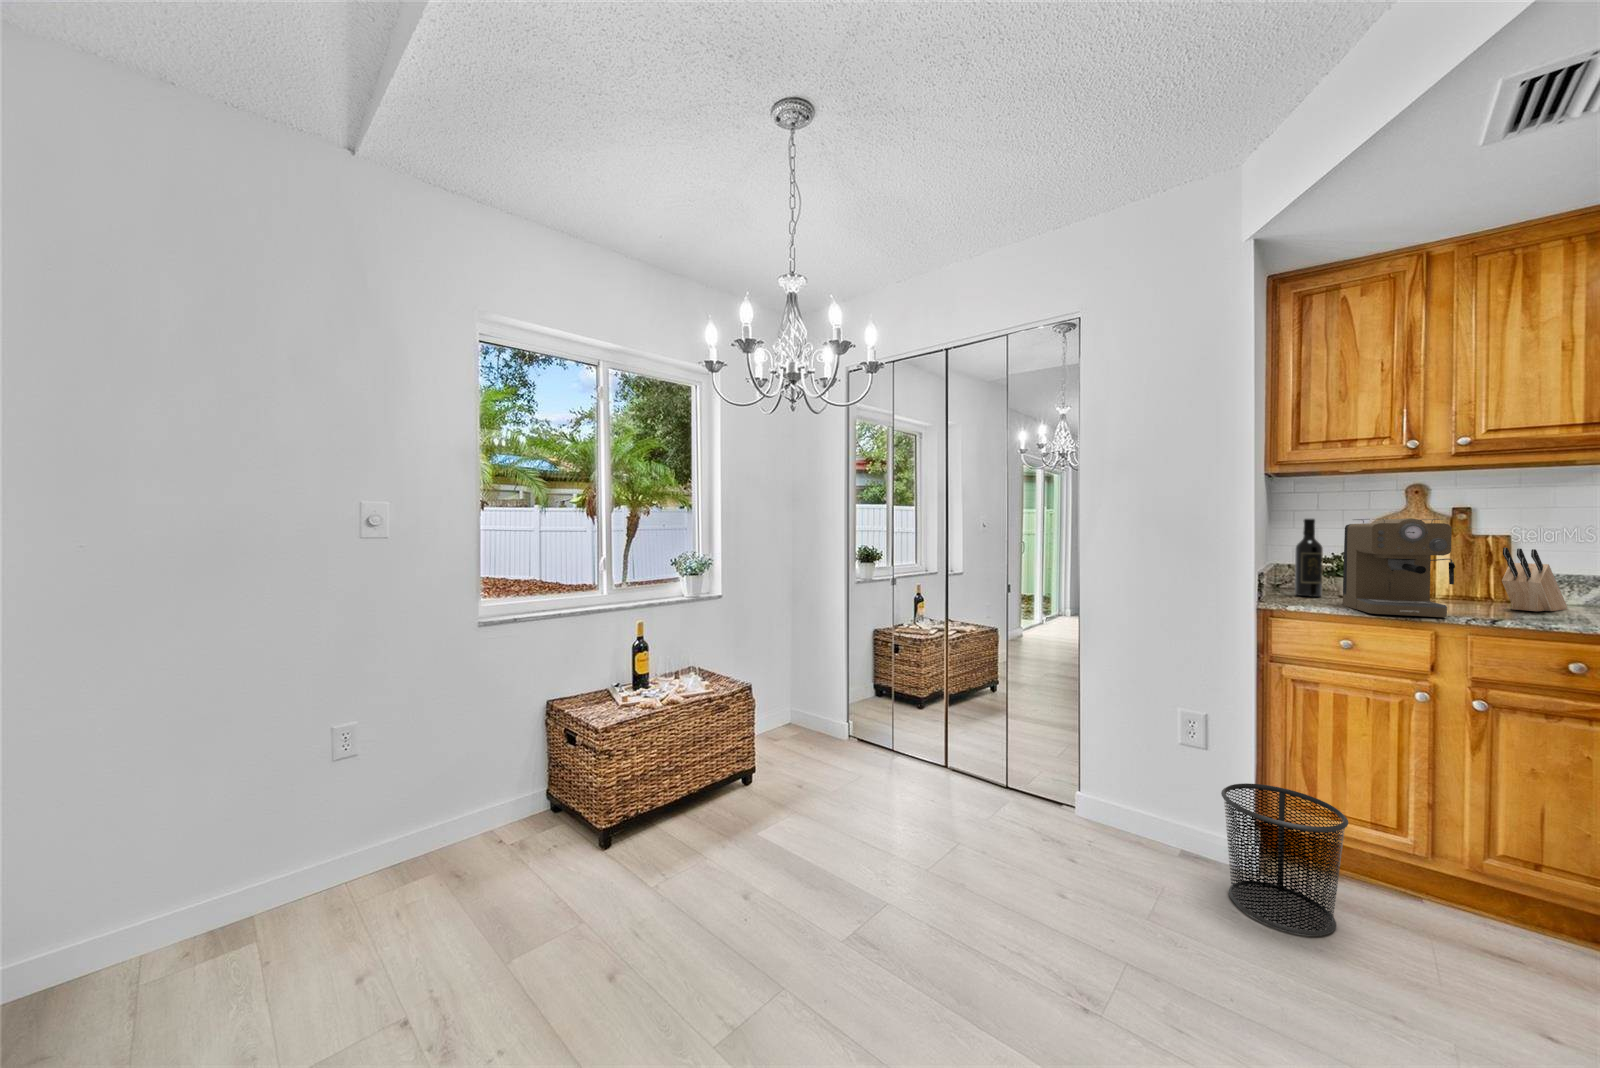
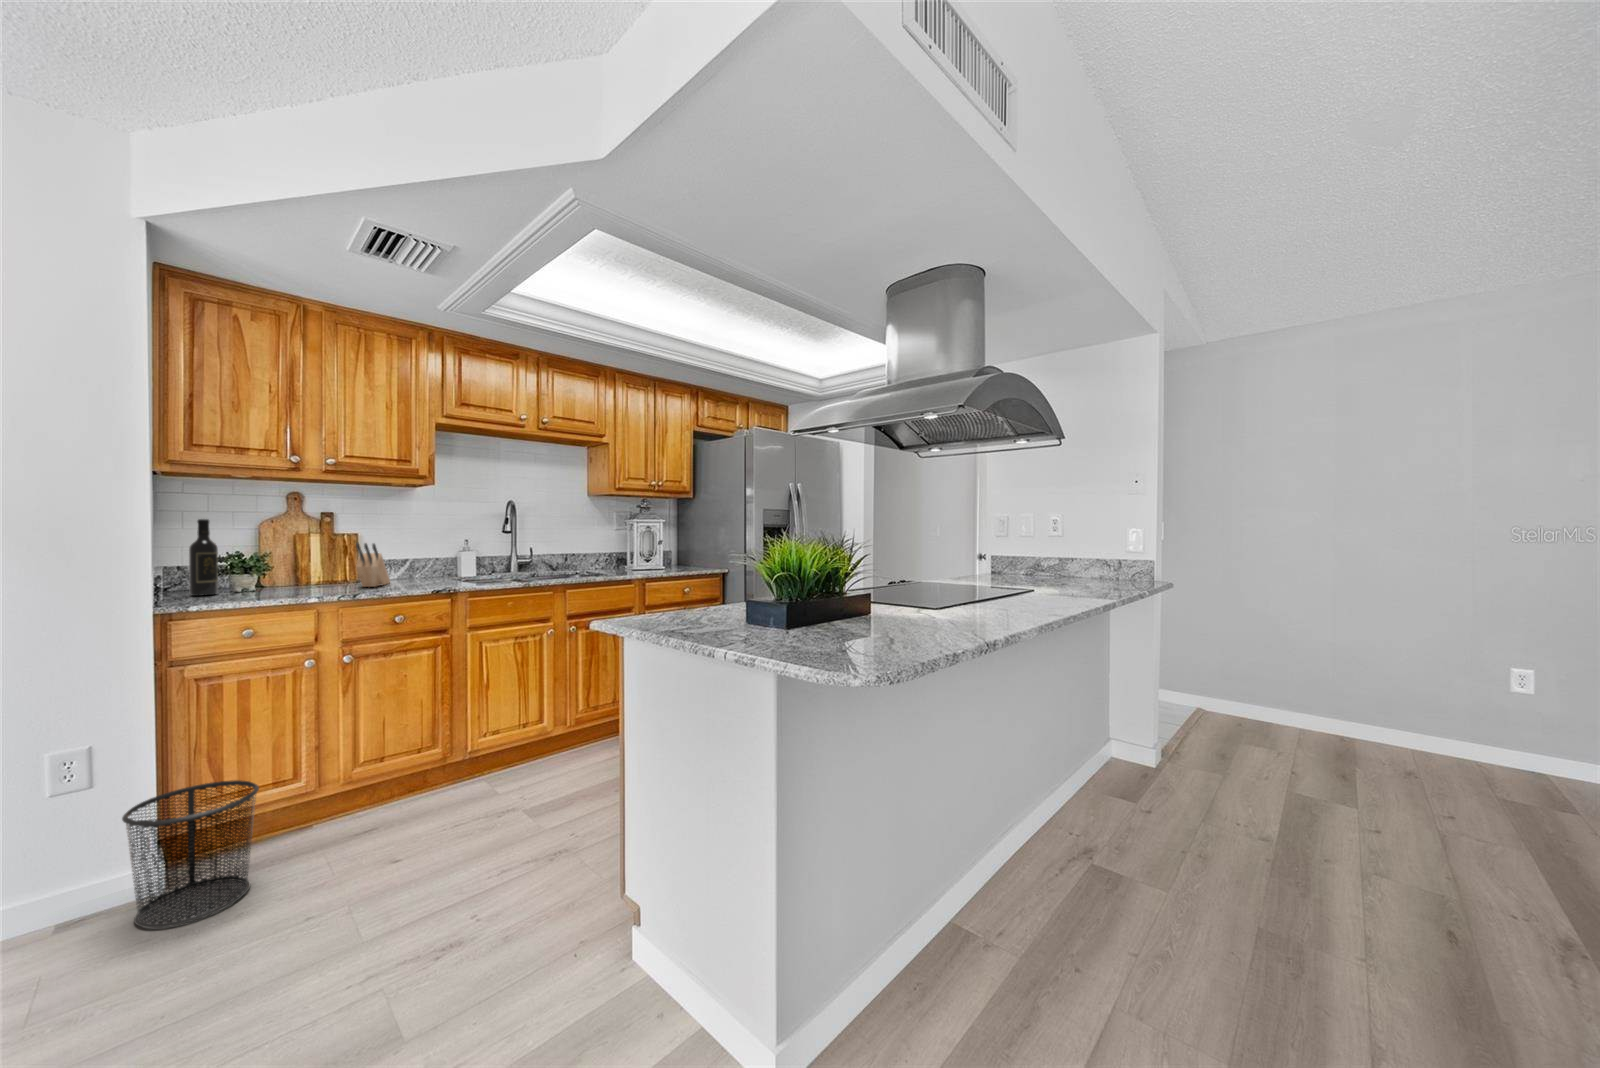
coffee maker: present [1342,518,1455,617] -> none [240,520,328,602]

